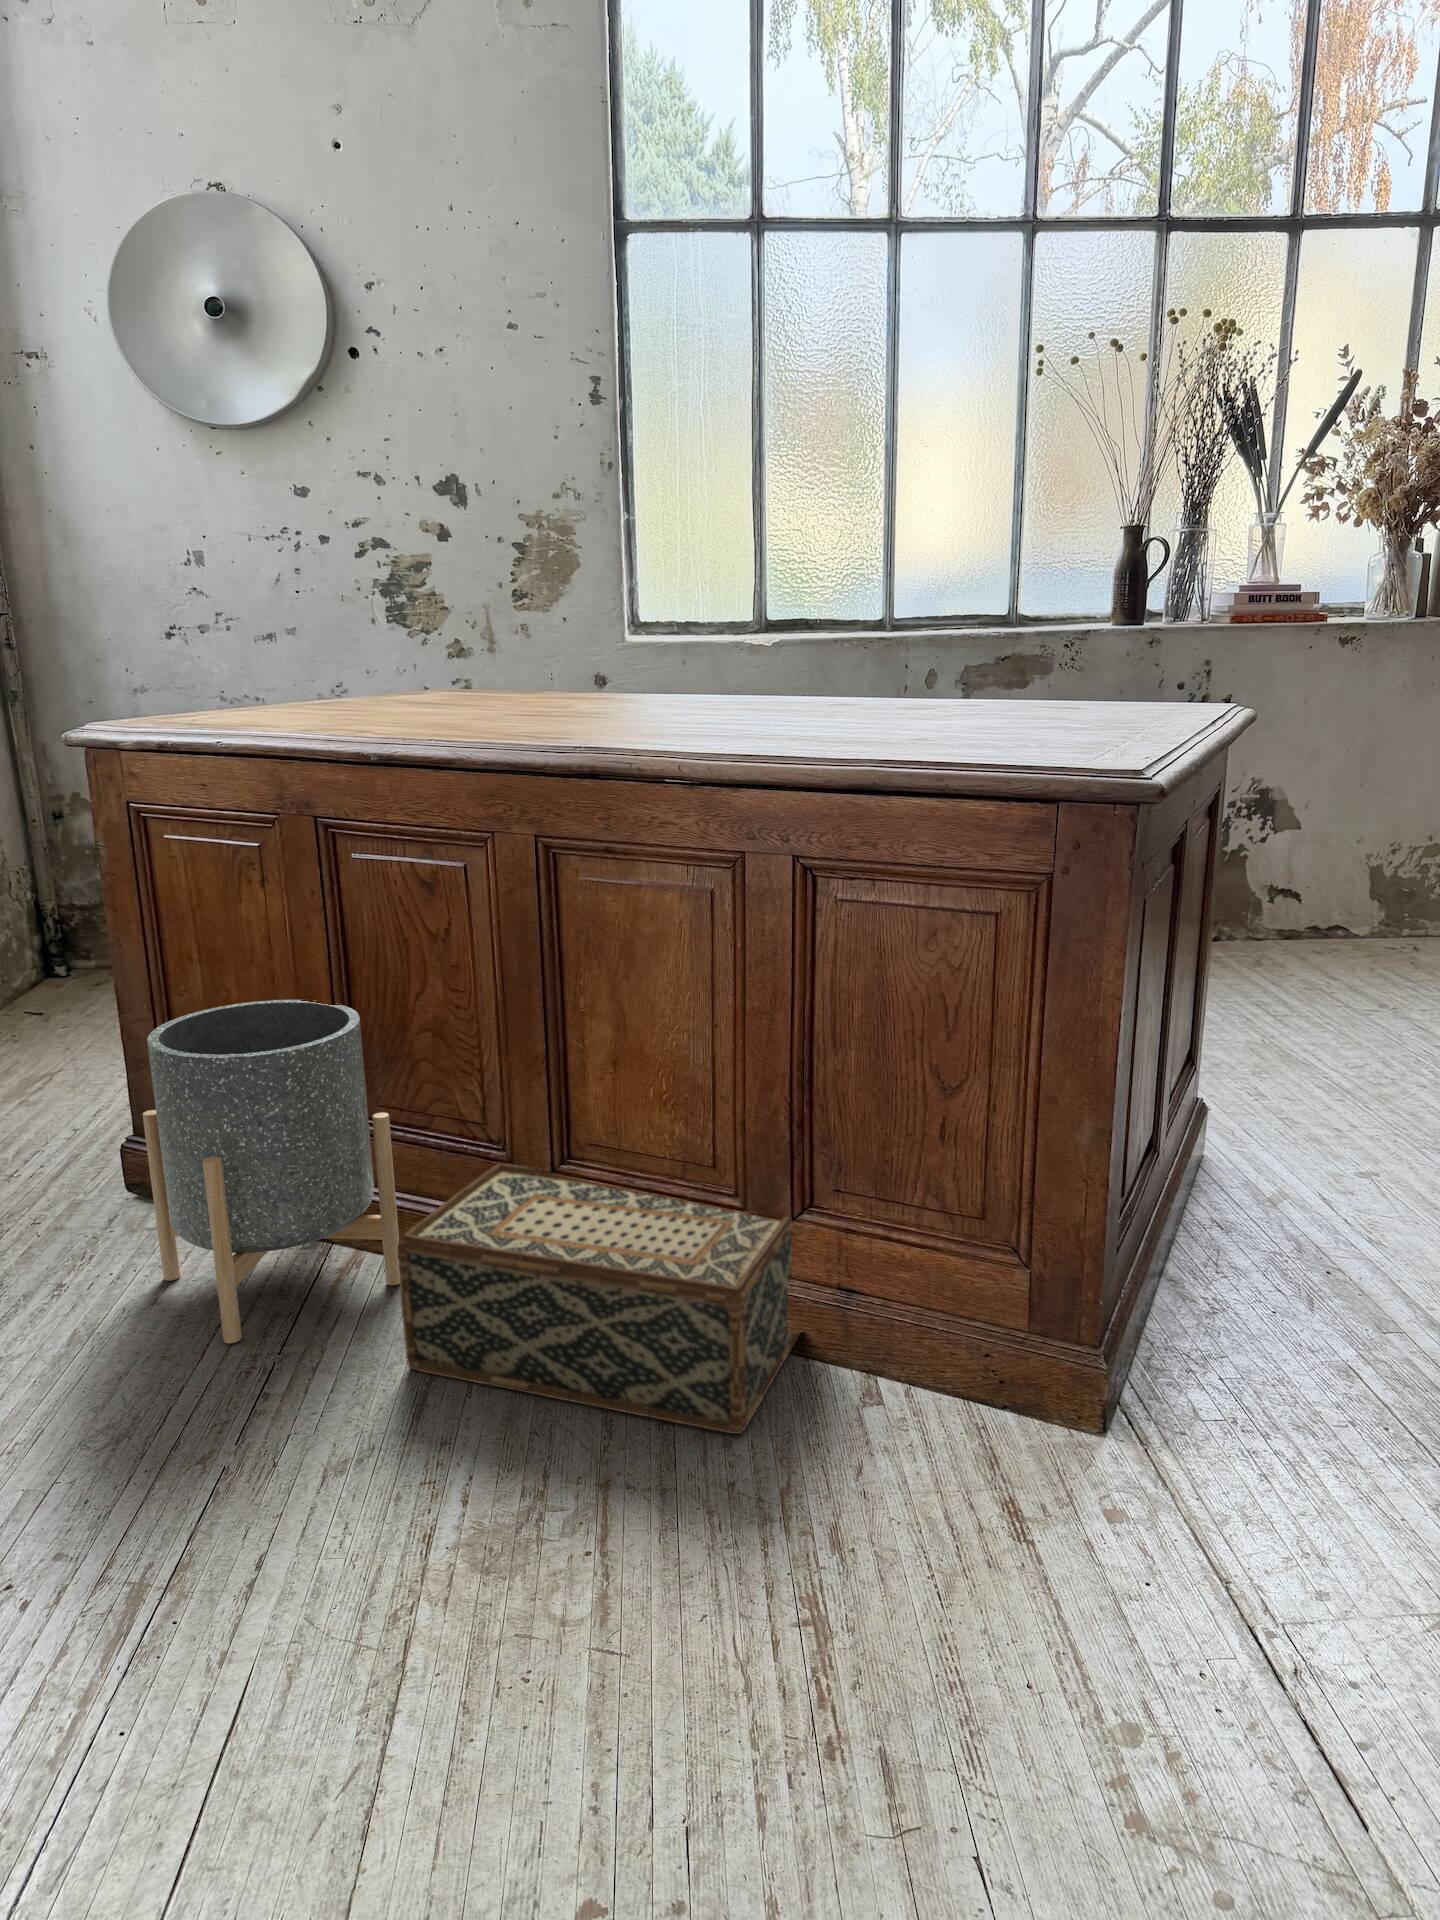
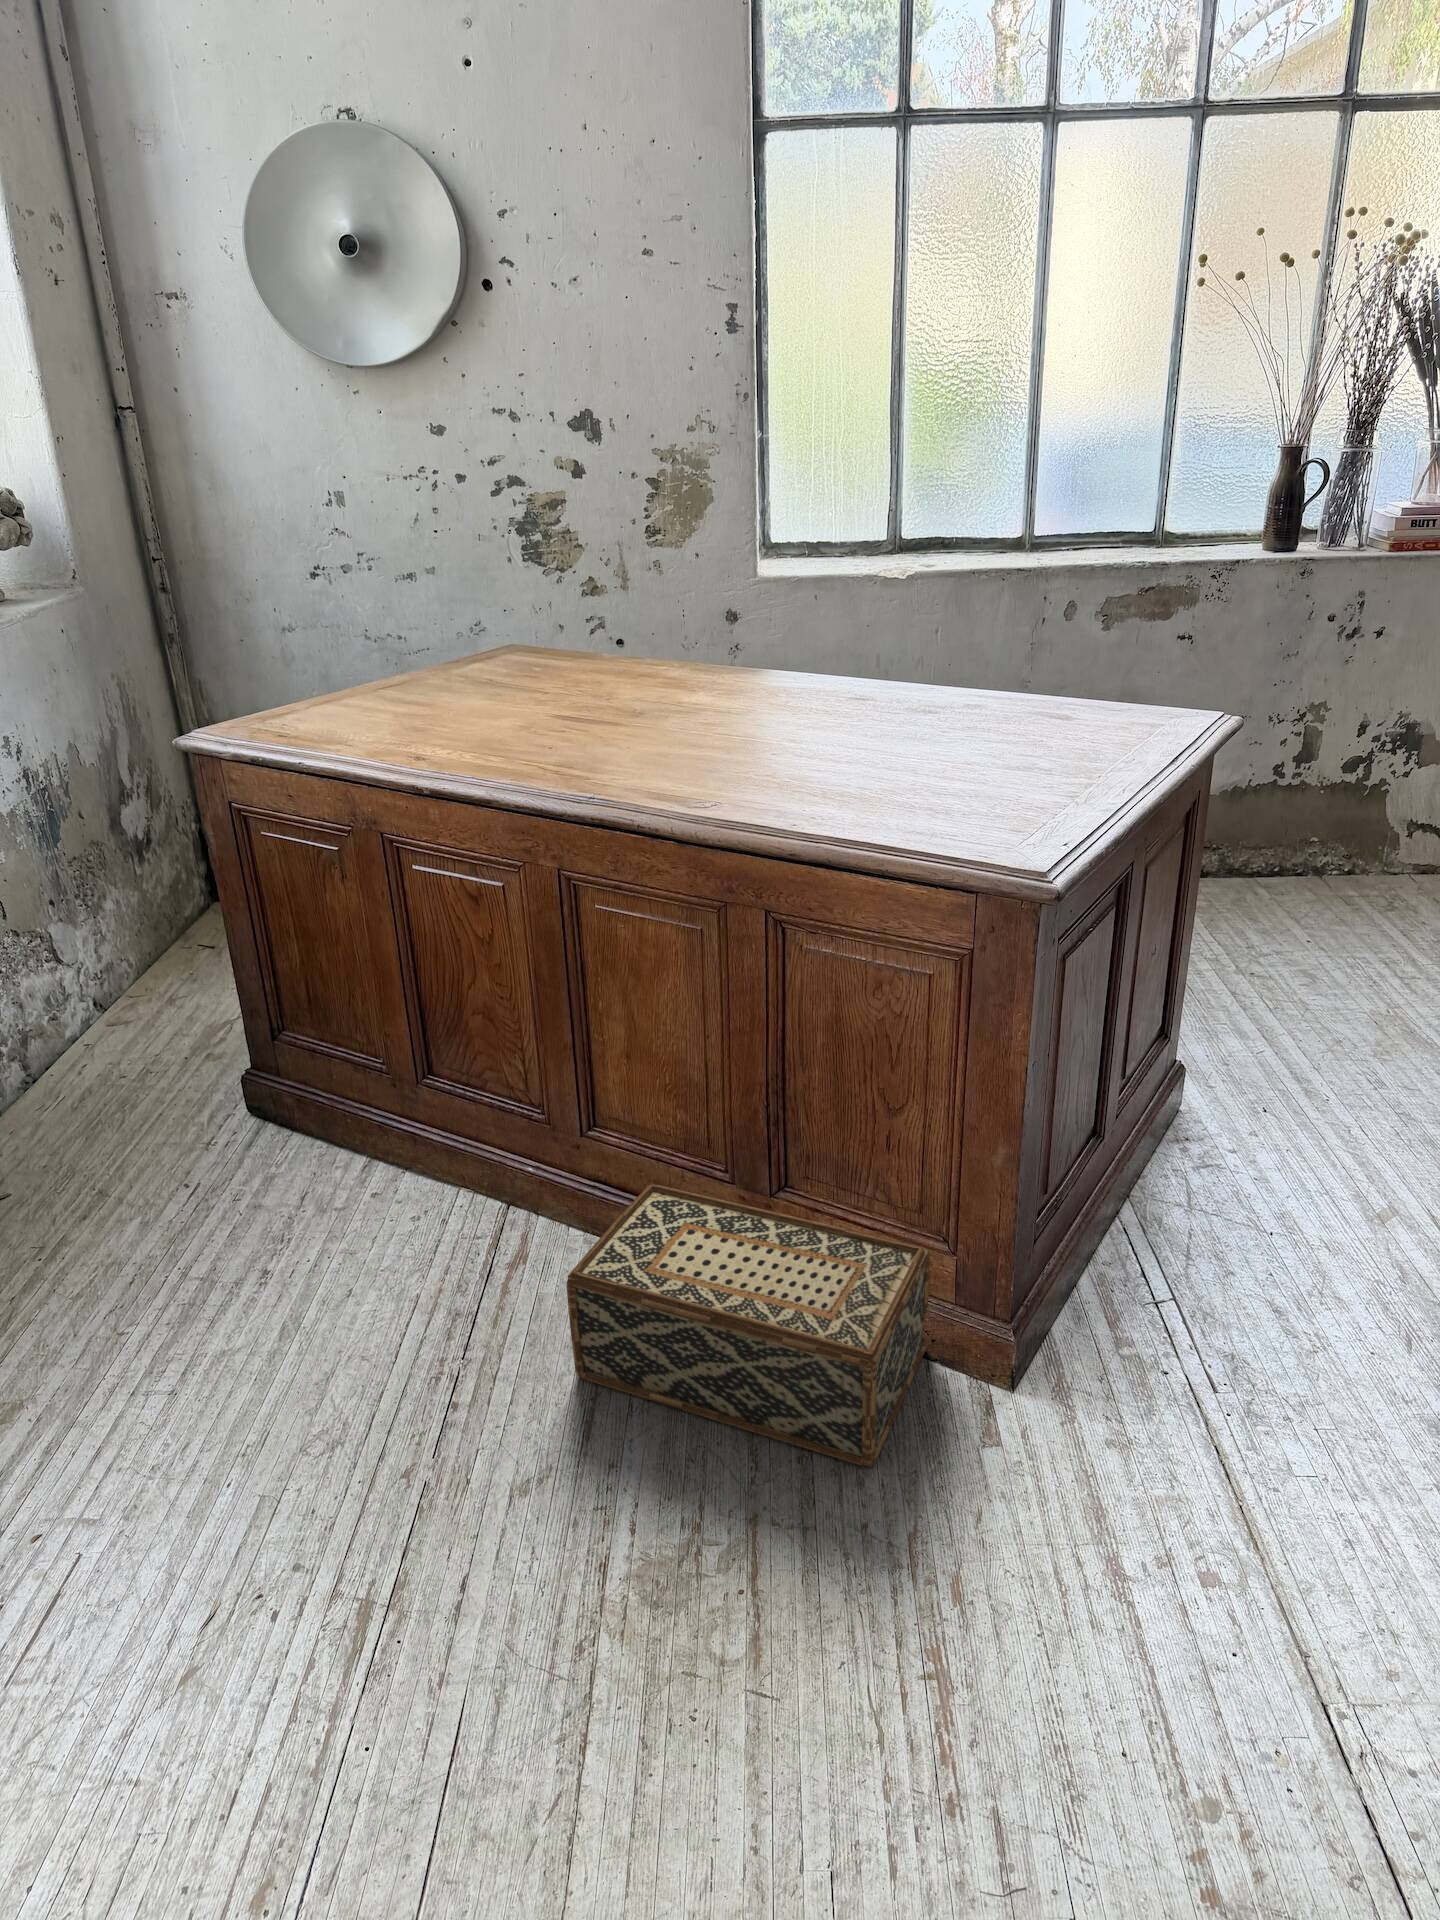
planter: present [143,1000,400,1343] -> none [337,1024,566,1341]

